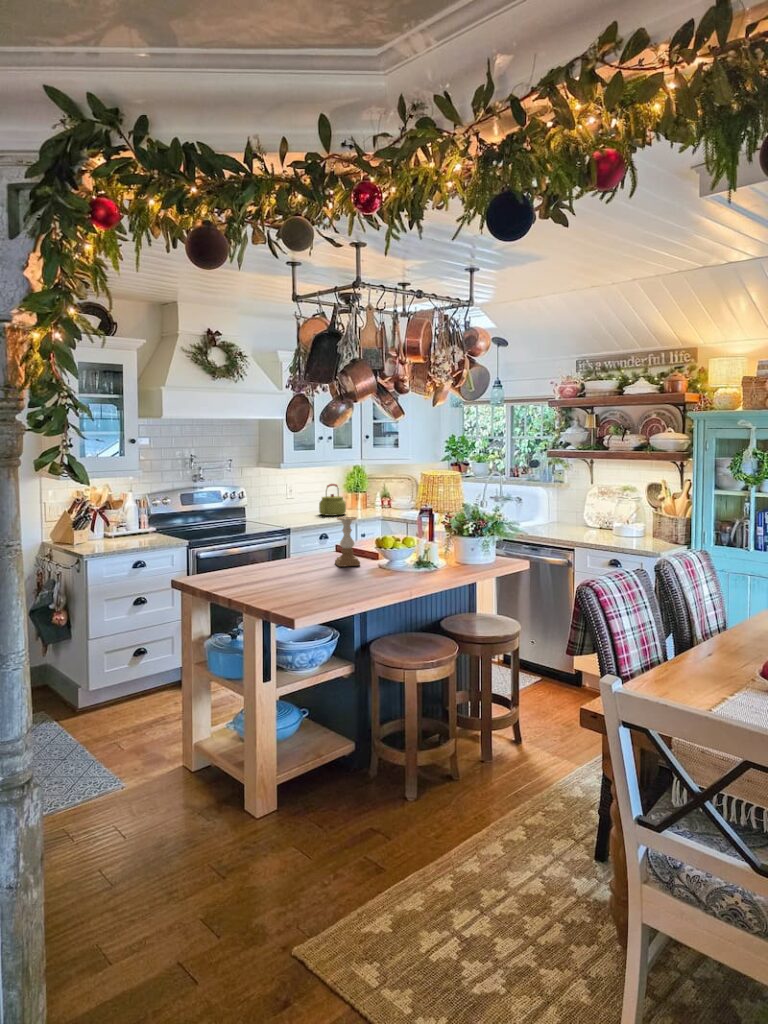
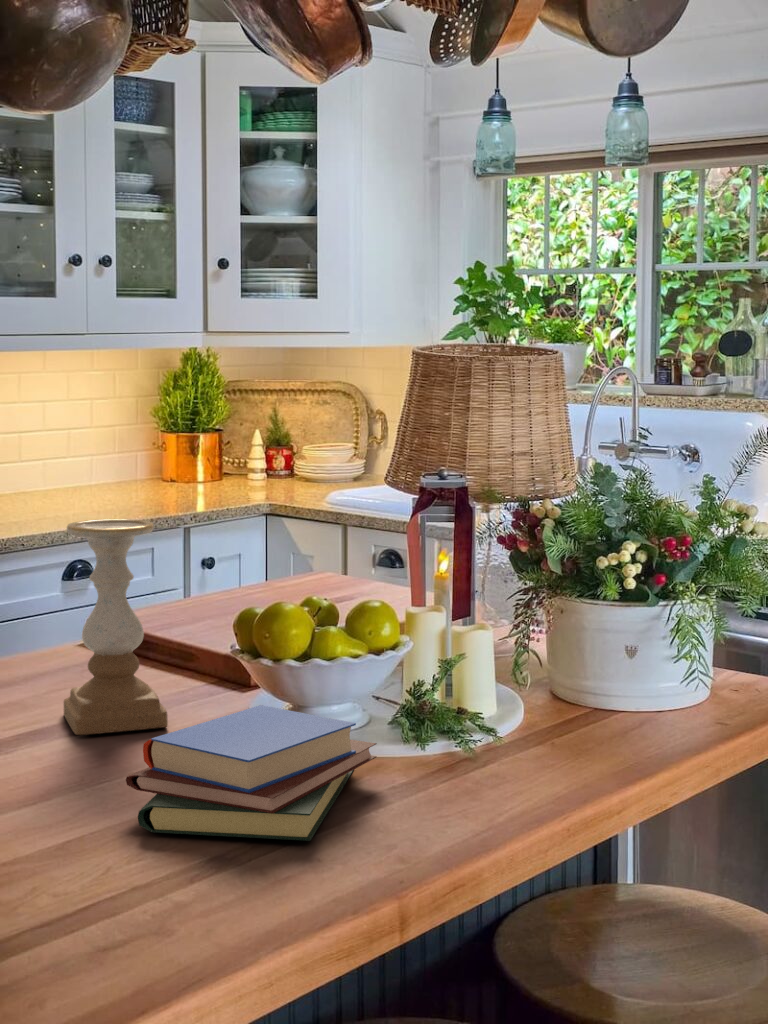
kettle: present [319,484,346,516] -> none [75,404,157,501]
book: none [354,558,408,582] -> present [126,705,377,841]

